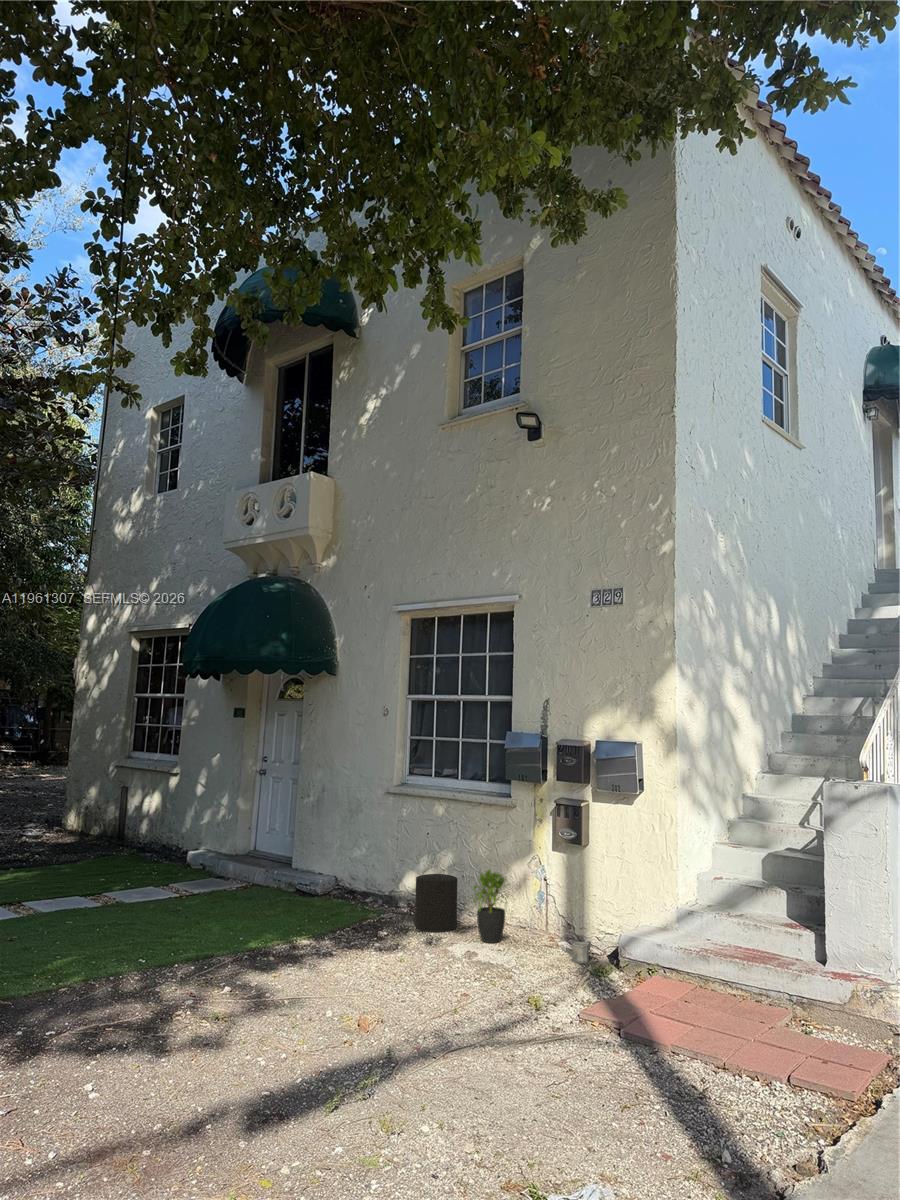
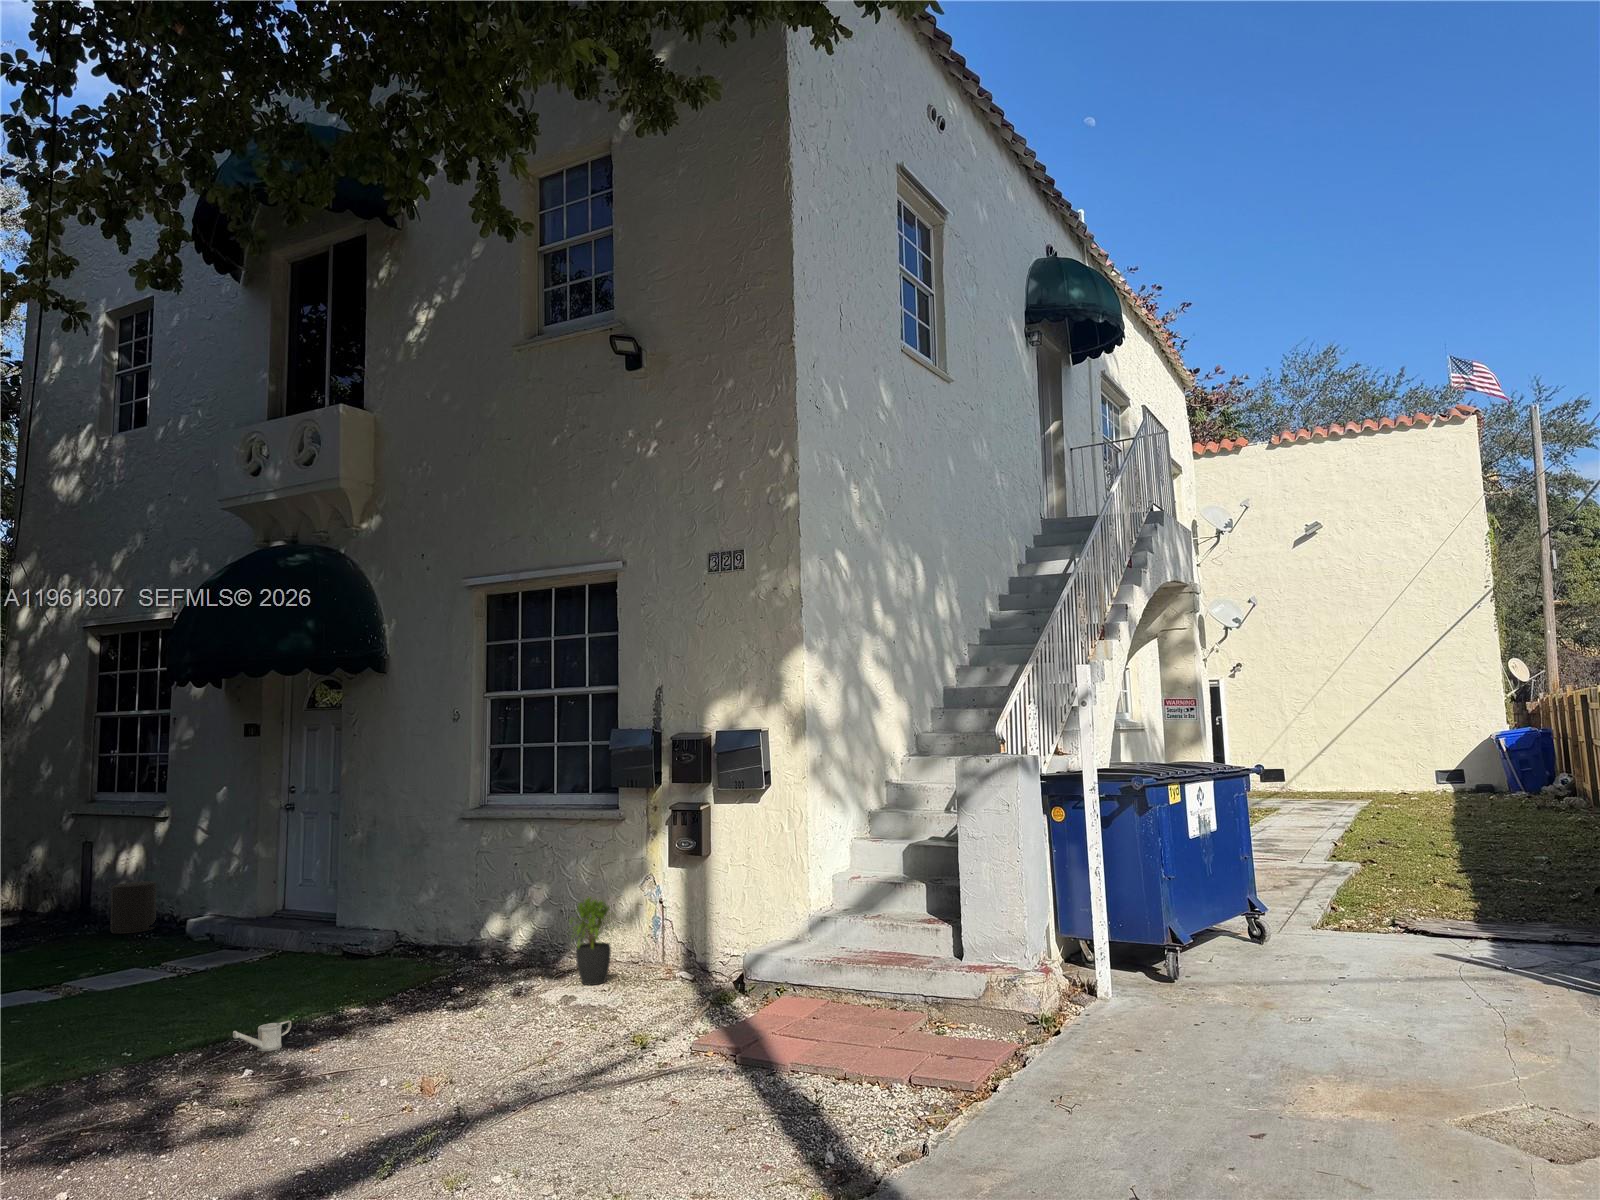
stool: present [415,874,457,932] -> present [110,881,156,934]
watering can: present [561,941,591,963] -> present [233,1021,291,1051]

